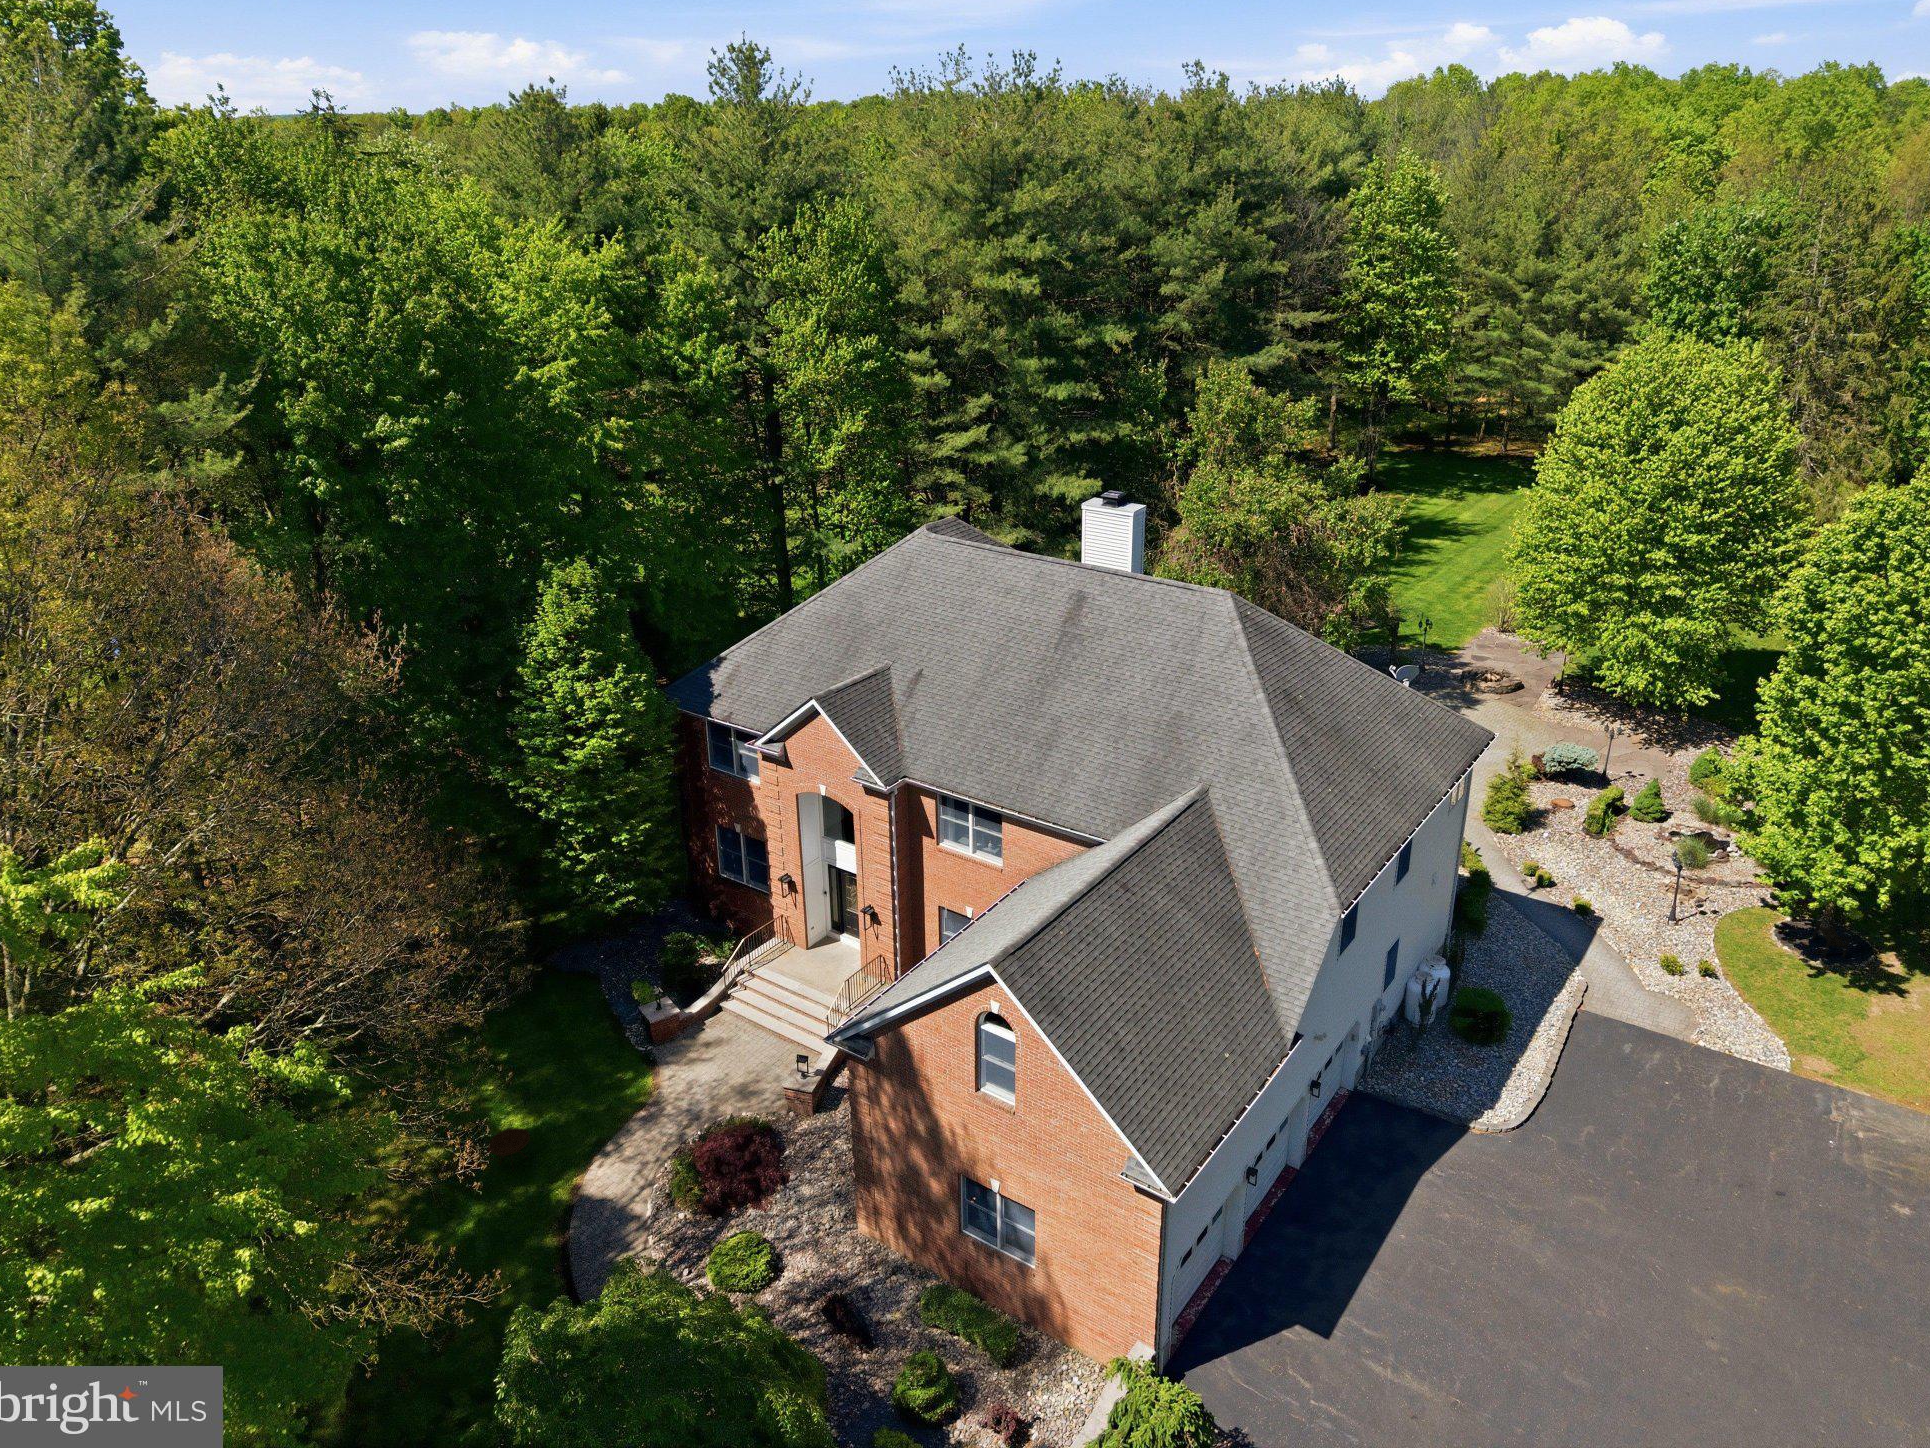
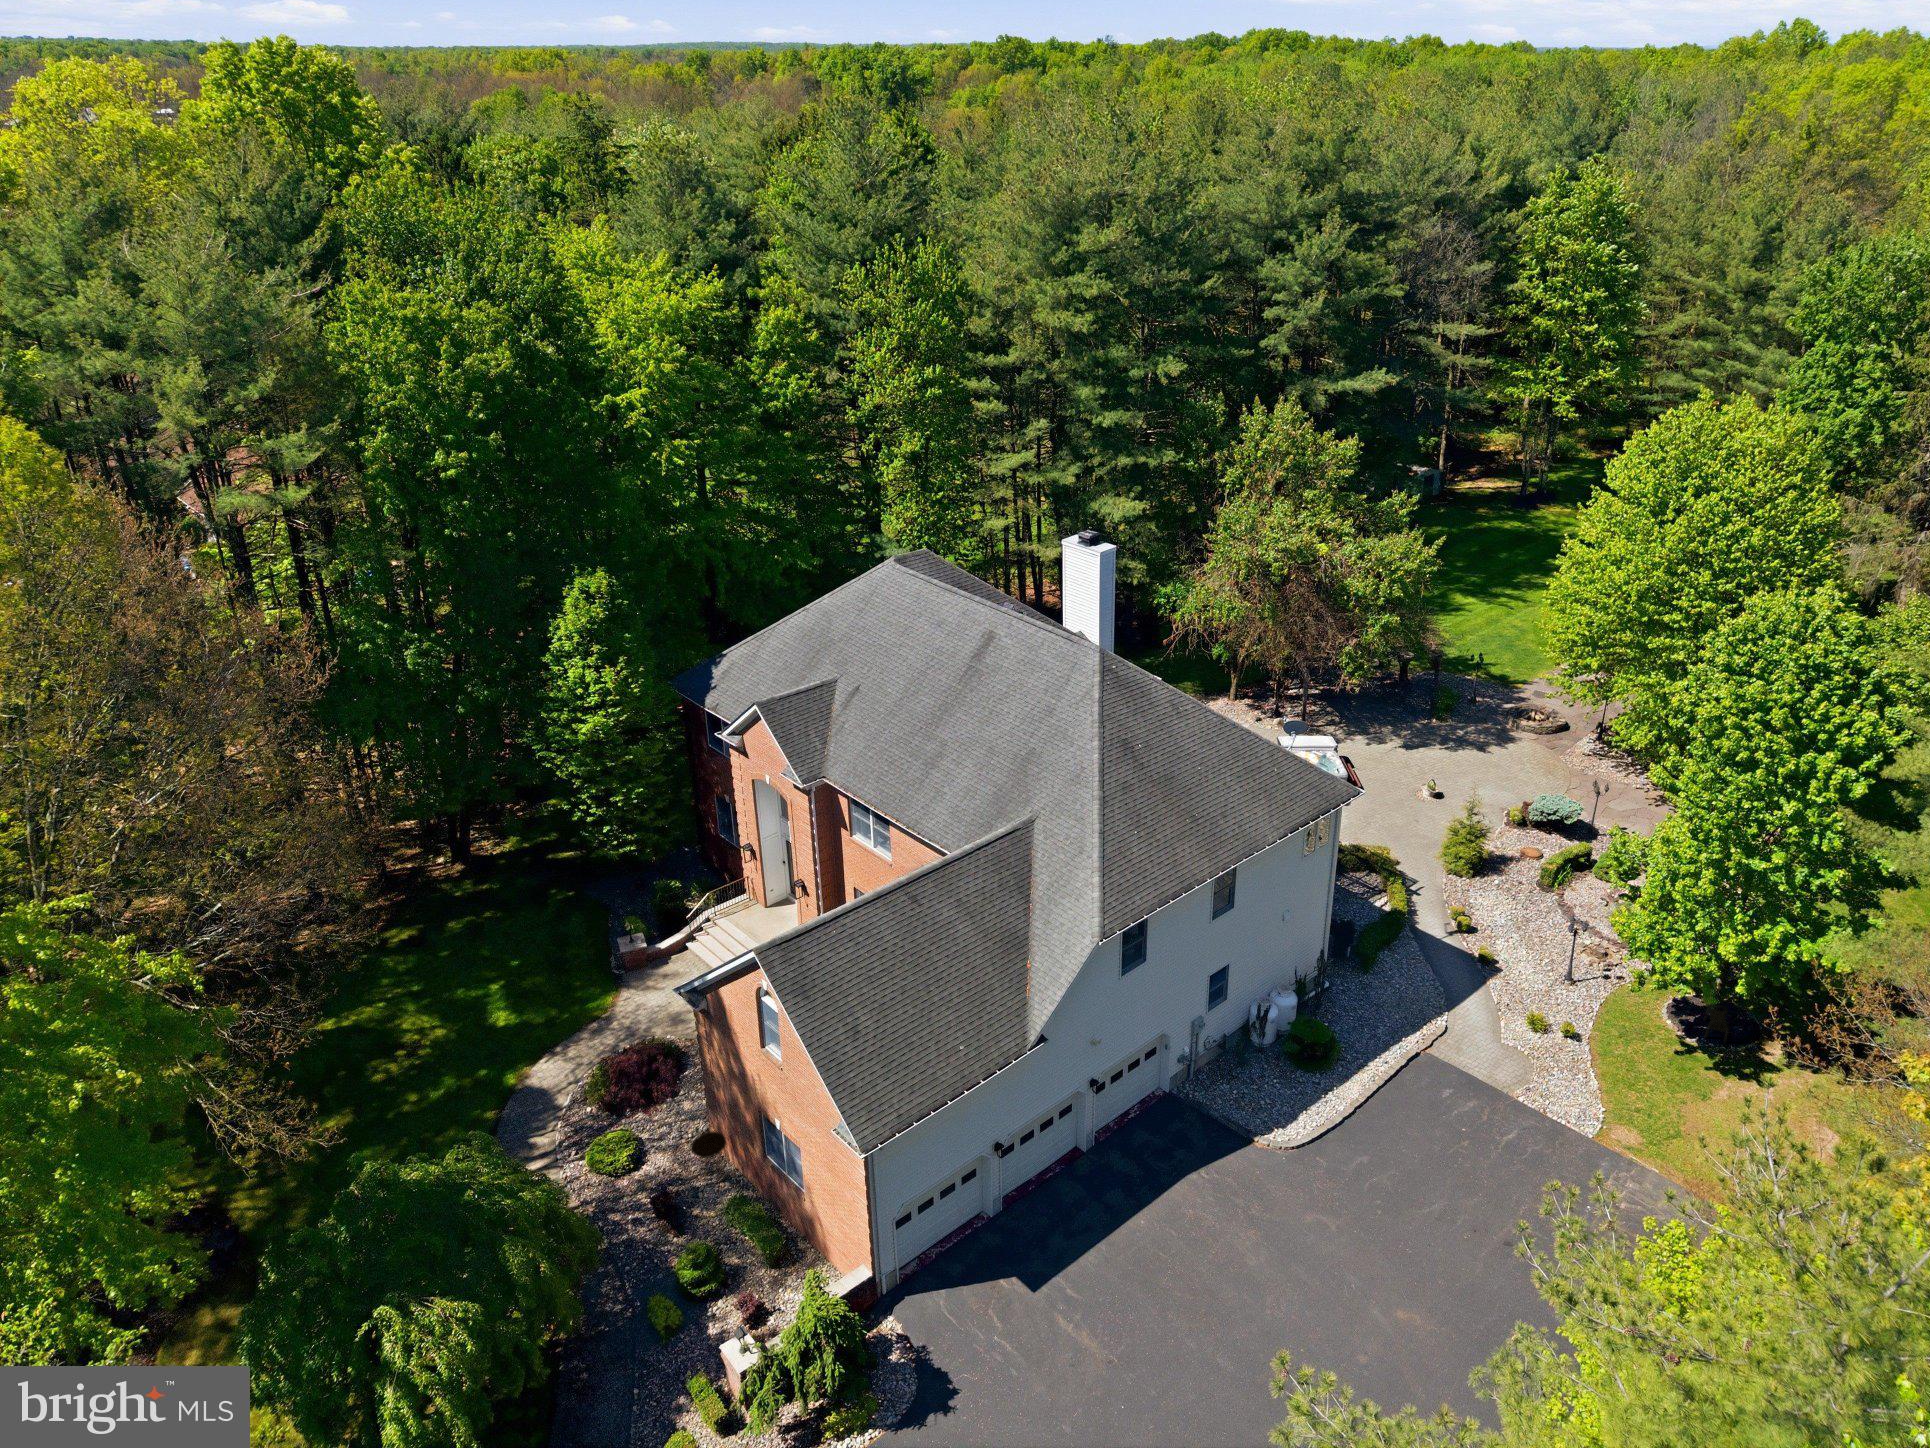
round table: present [489,1127,530,1161] -> present [691,1131,727,1162]

